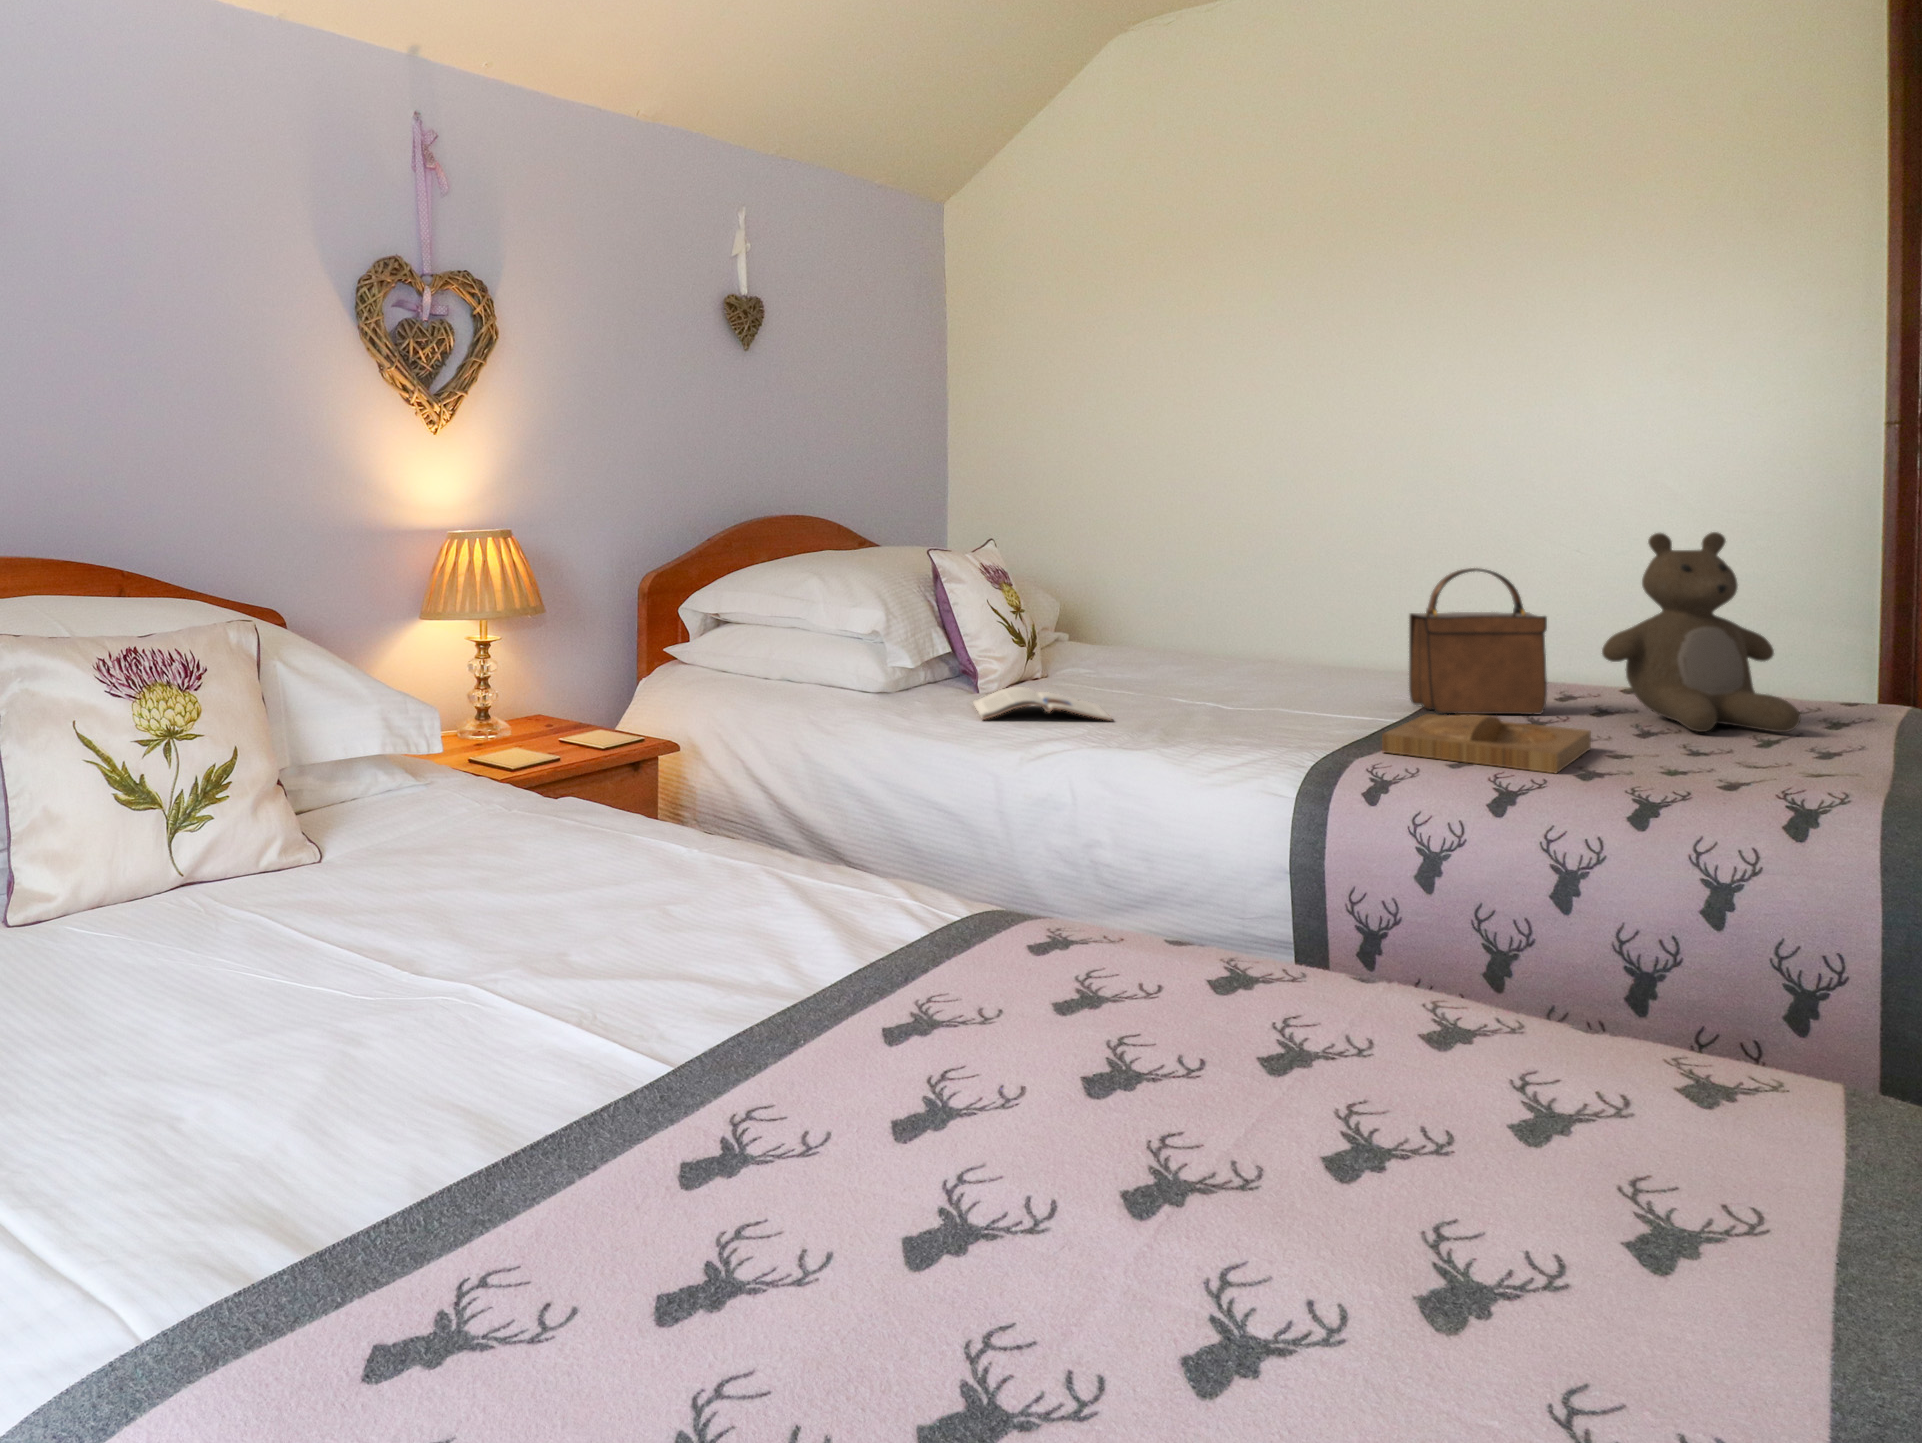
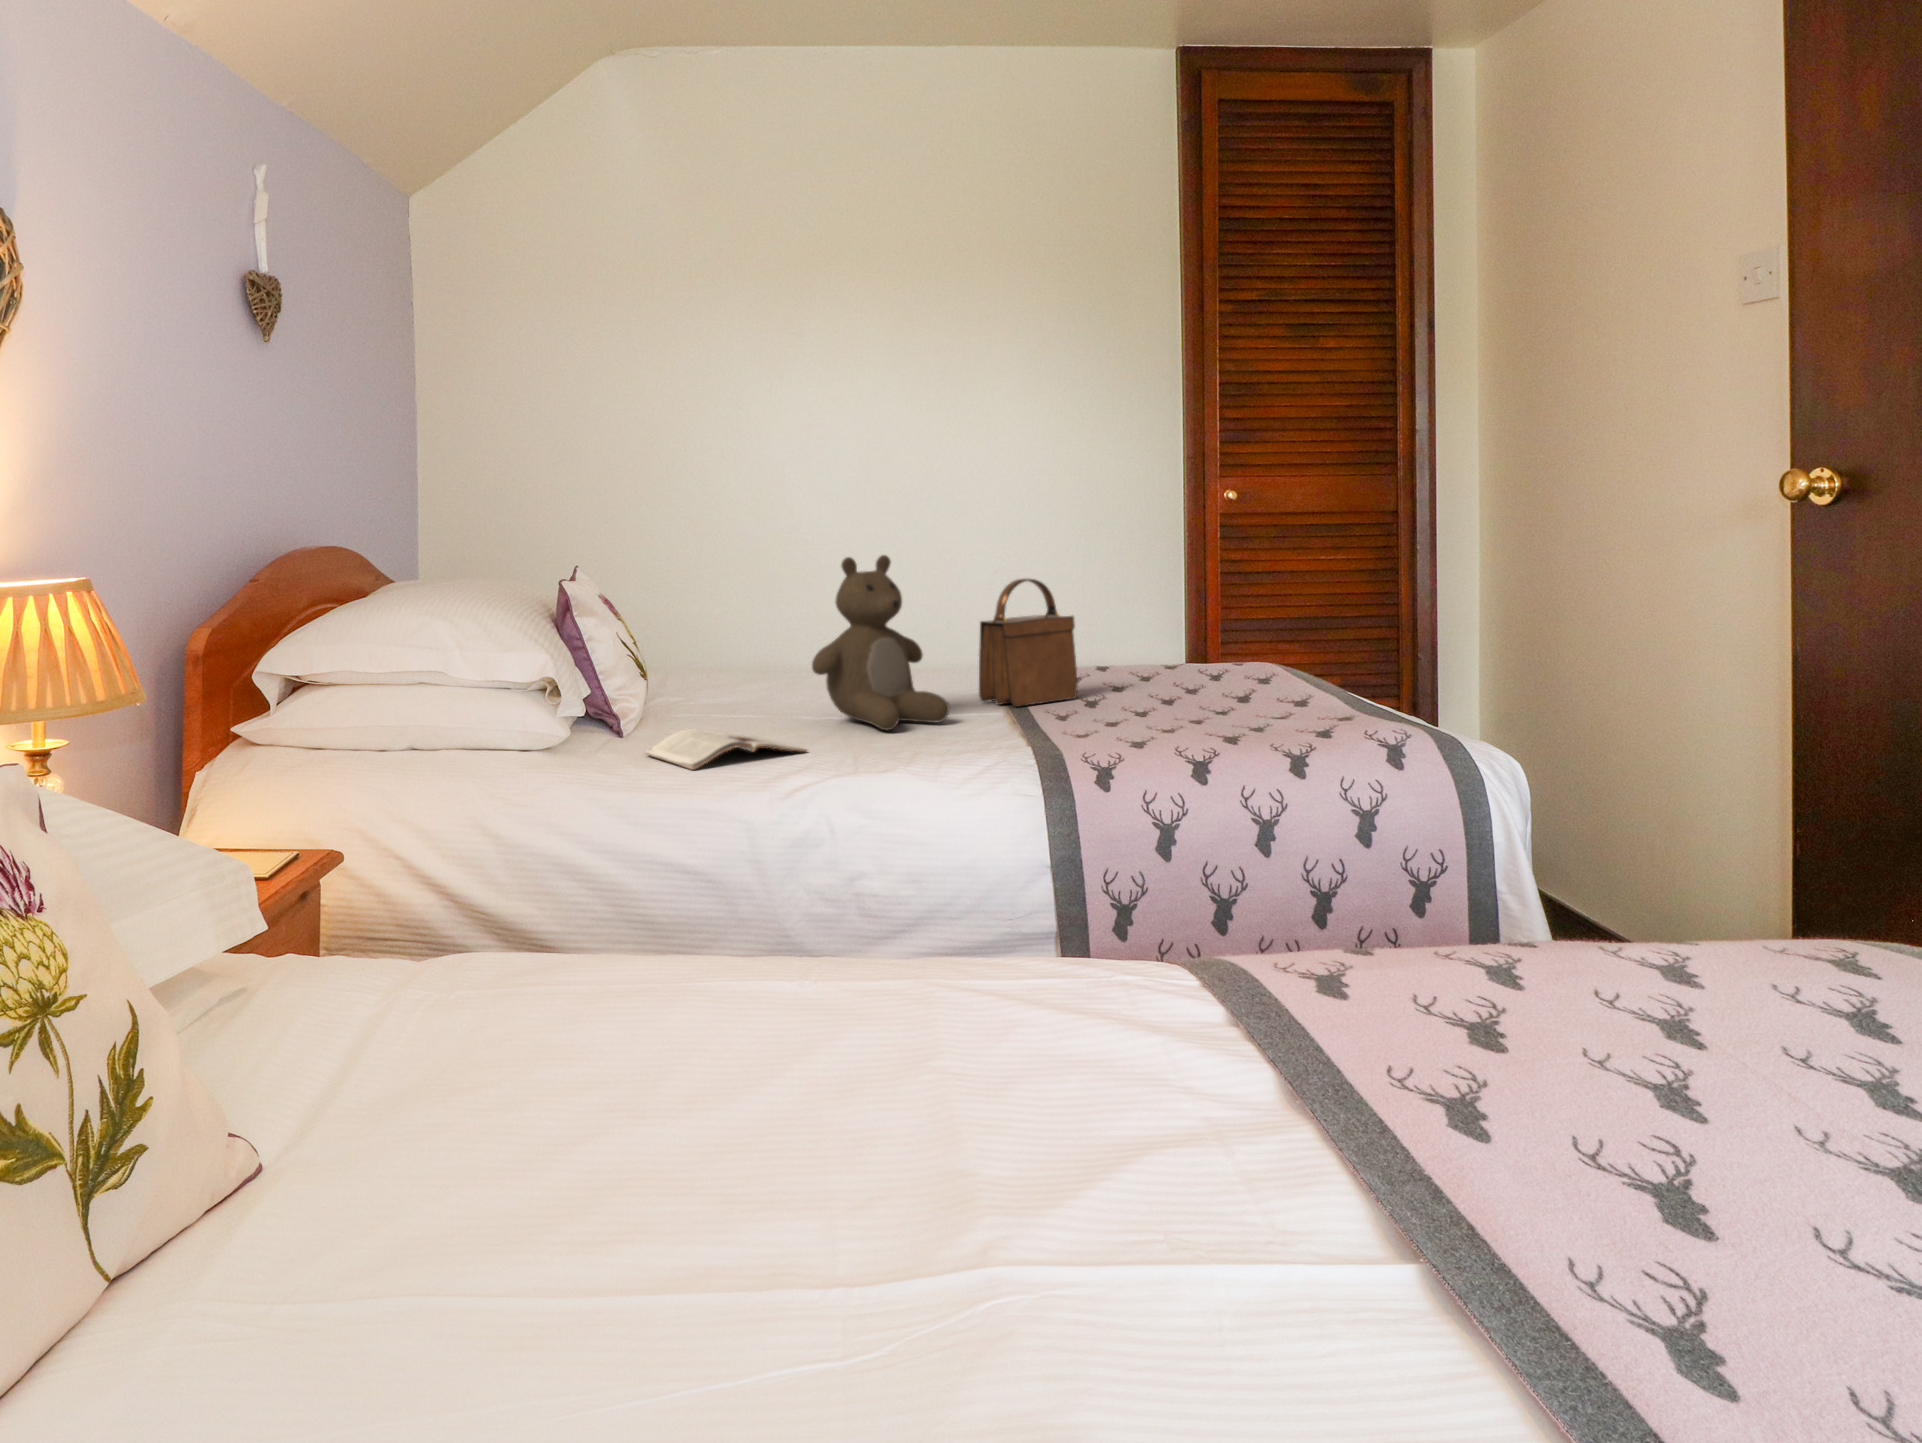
teddy bear: present [1602,532,1800,732] -> present [812,555,949,730]
tray: present [1382,714,1591,773] -> none [1044,703,1195,746]

